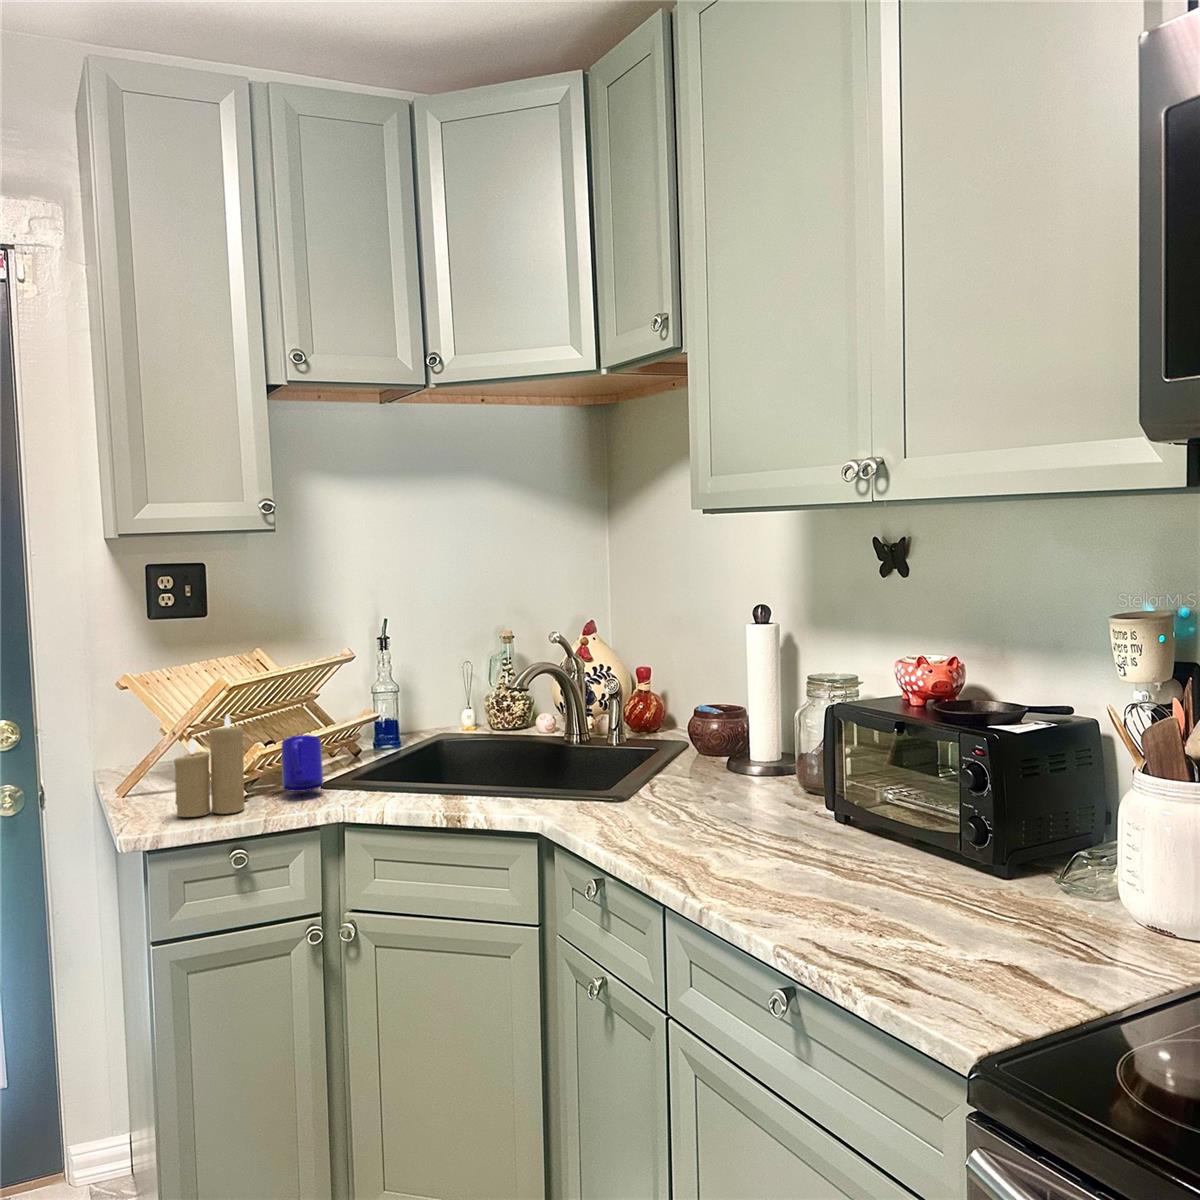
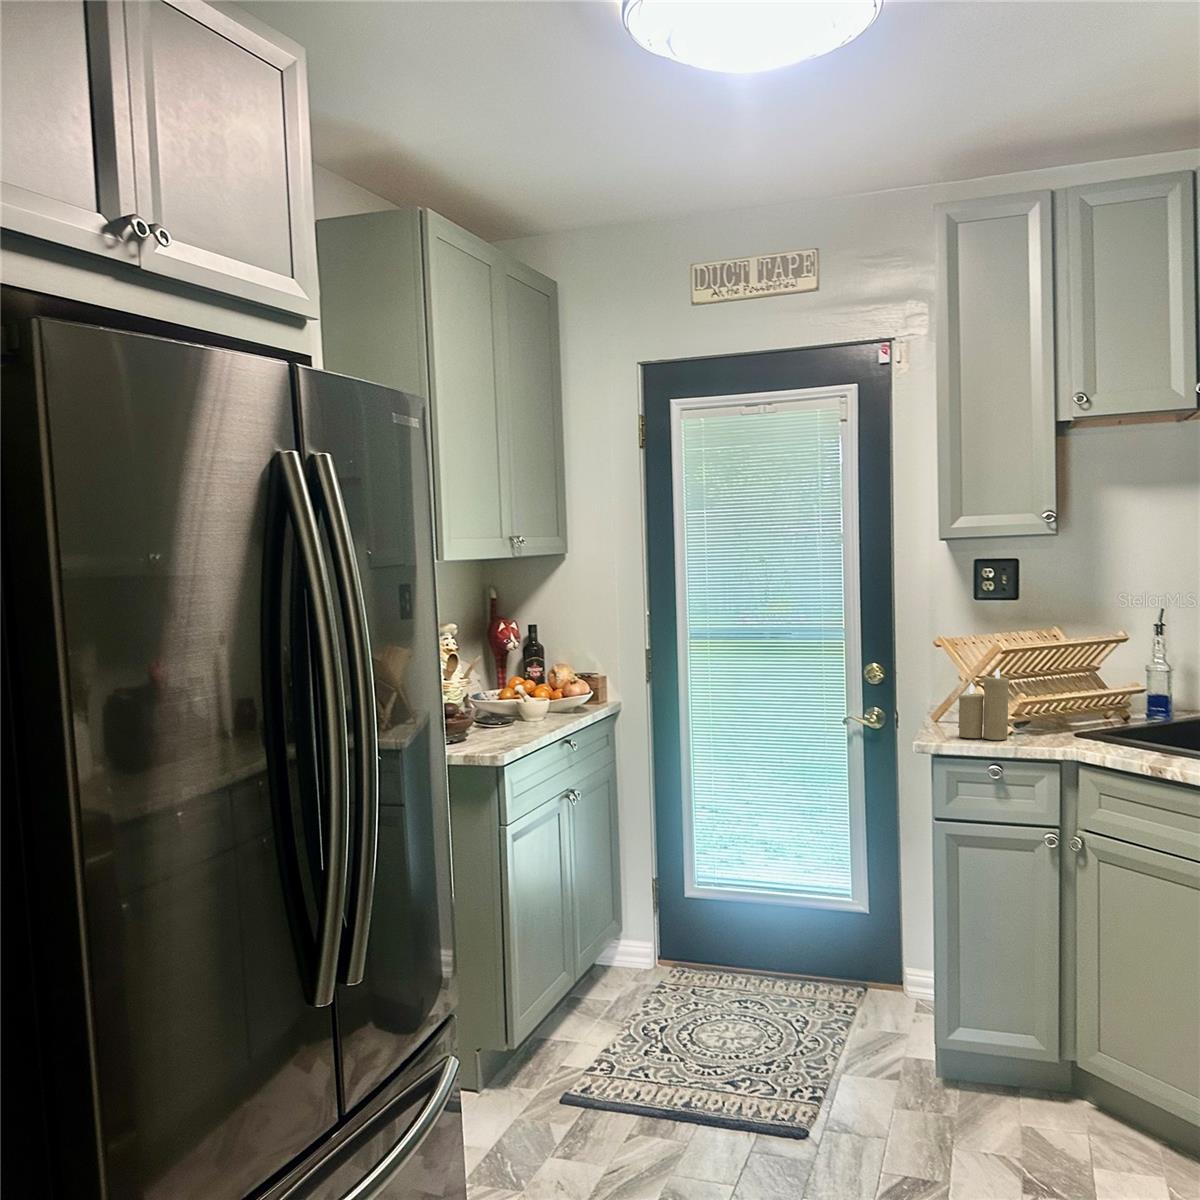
mug: present [281,735,323,792] -> none [1041,692,1077,736]

